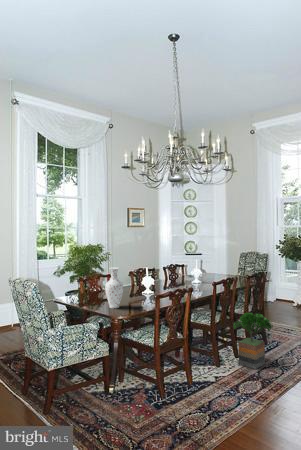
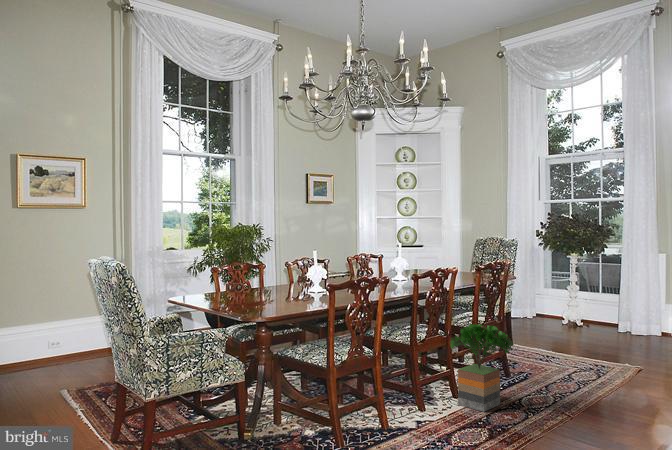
vase: present [105,268,123,308] -> none [244,249,272,312]

